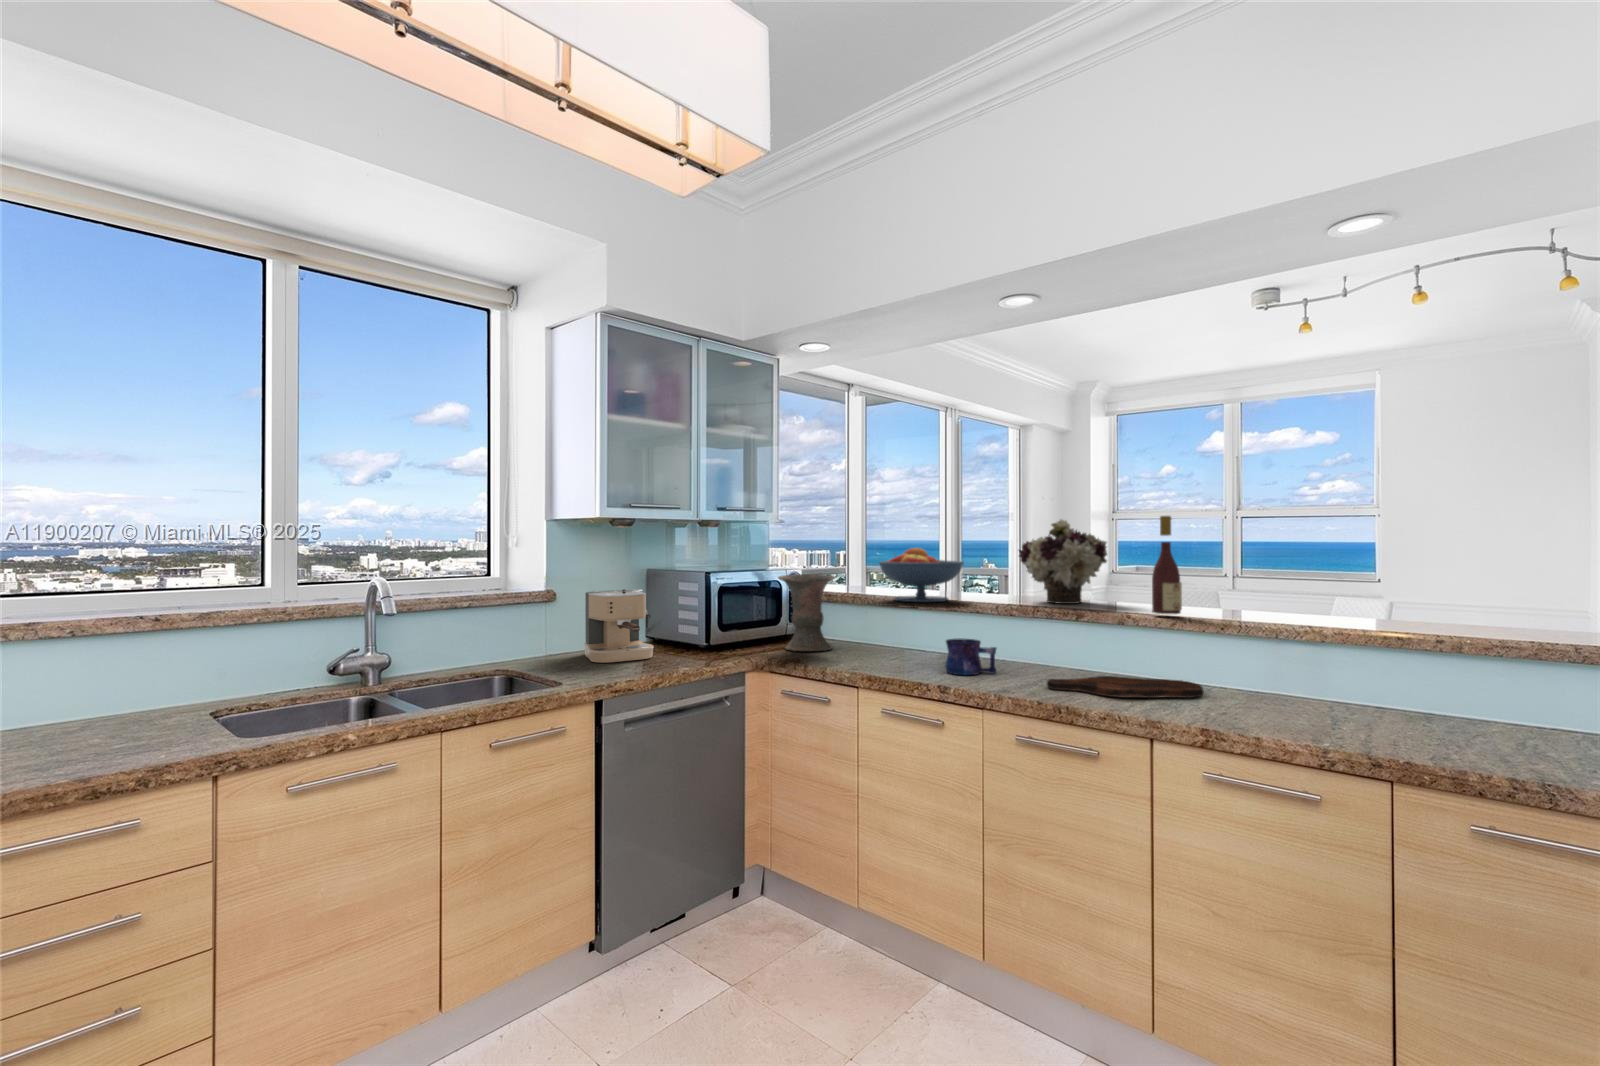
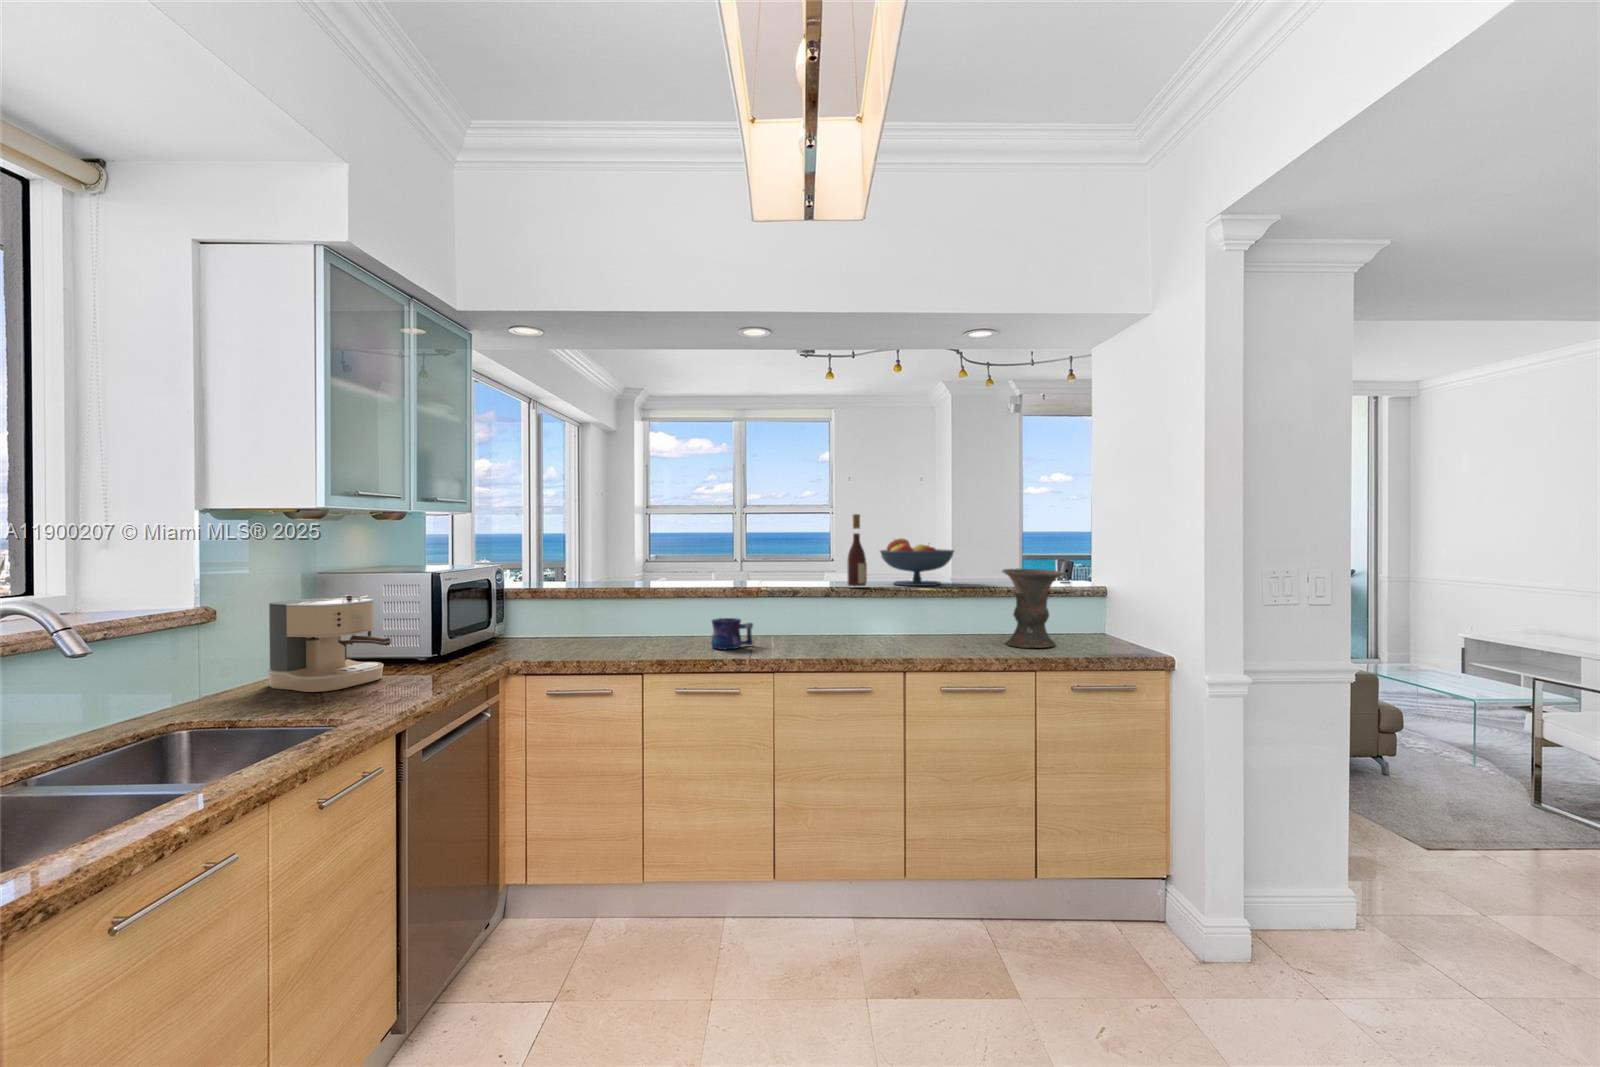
flower arrangement: present [1019,519,1107,604] -> none [718,515,791,585]
fruit bowl: present [879,548,963,602] -> present [880,538,954,586]
vase: present [778,574,835,651] -> present [1002,569,1064,648]
cutting board: present [1047,676,1204,698] -> none [805,632,899,649]

